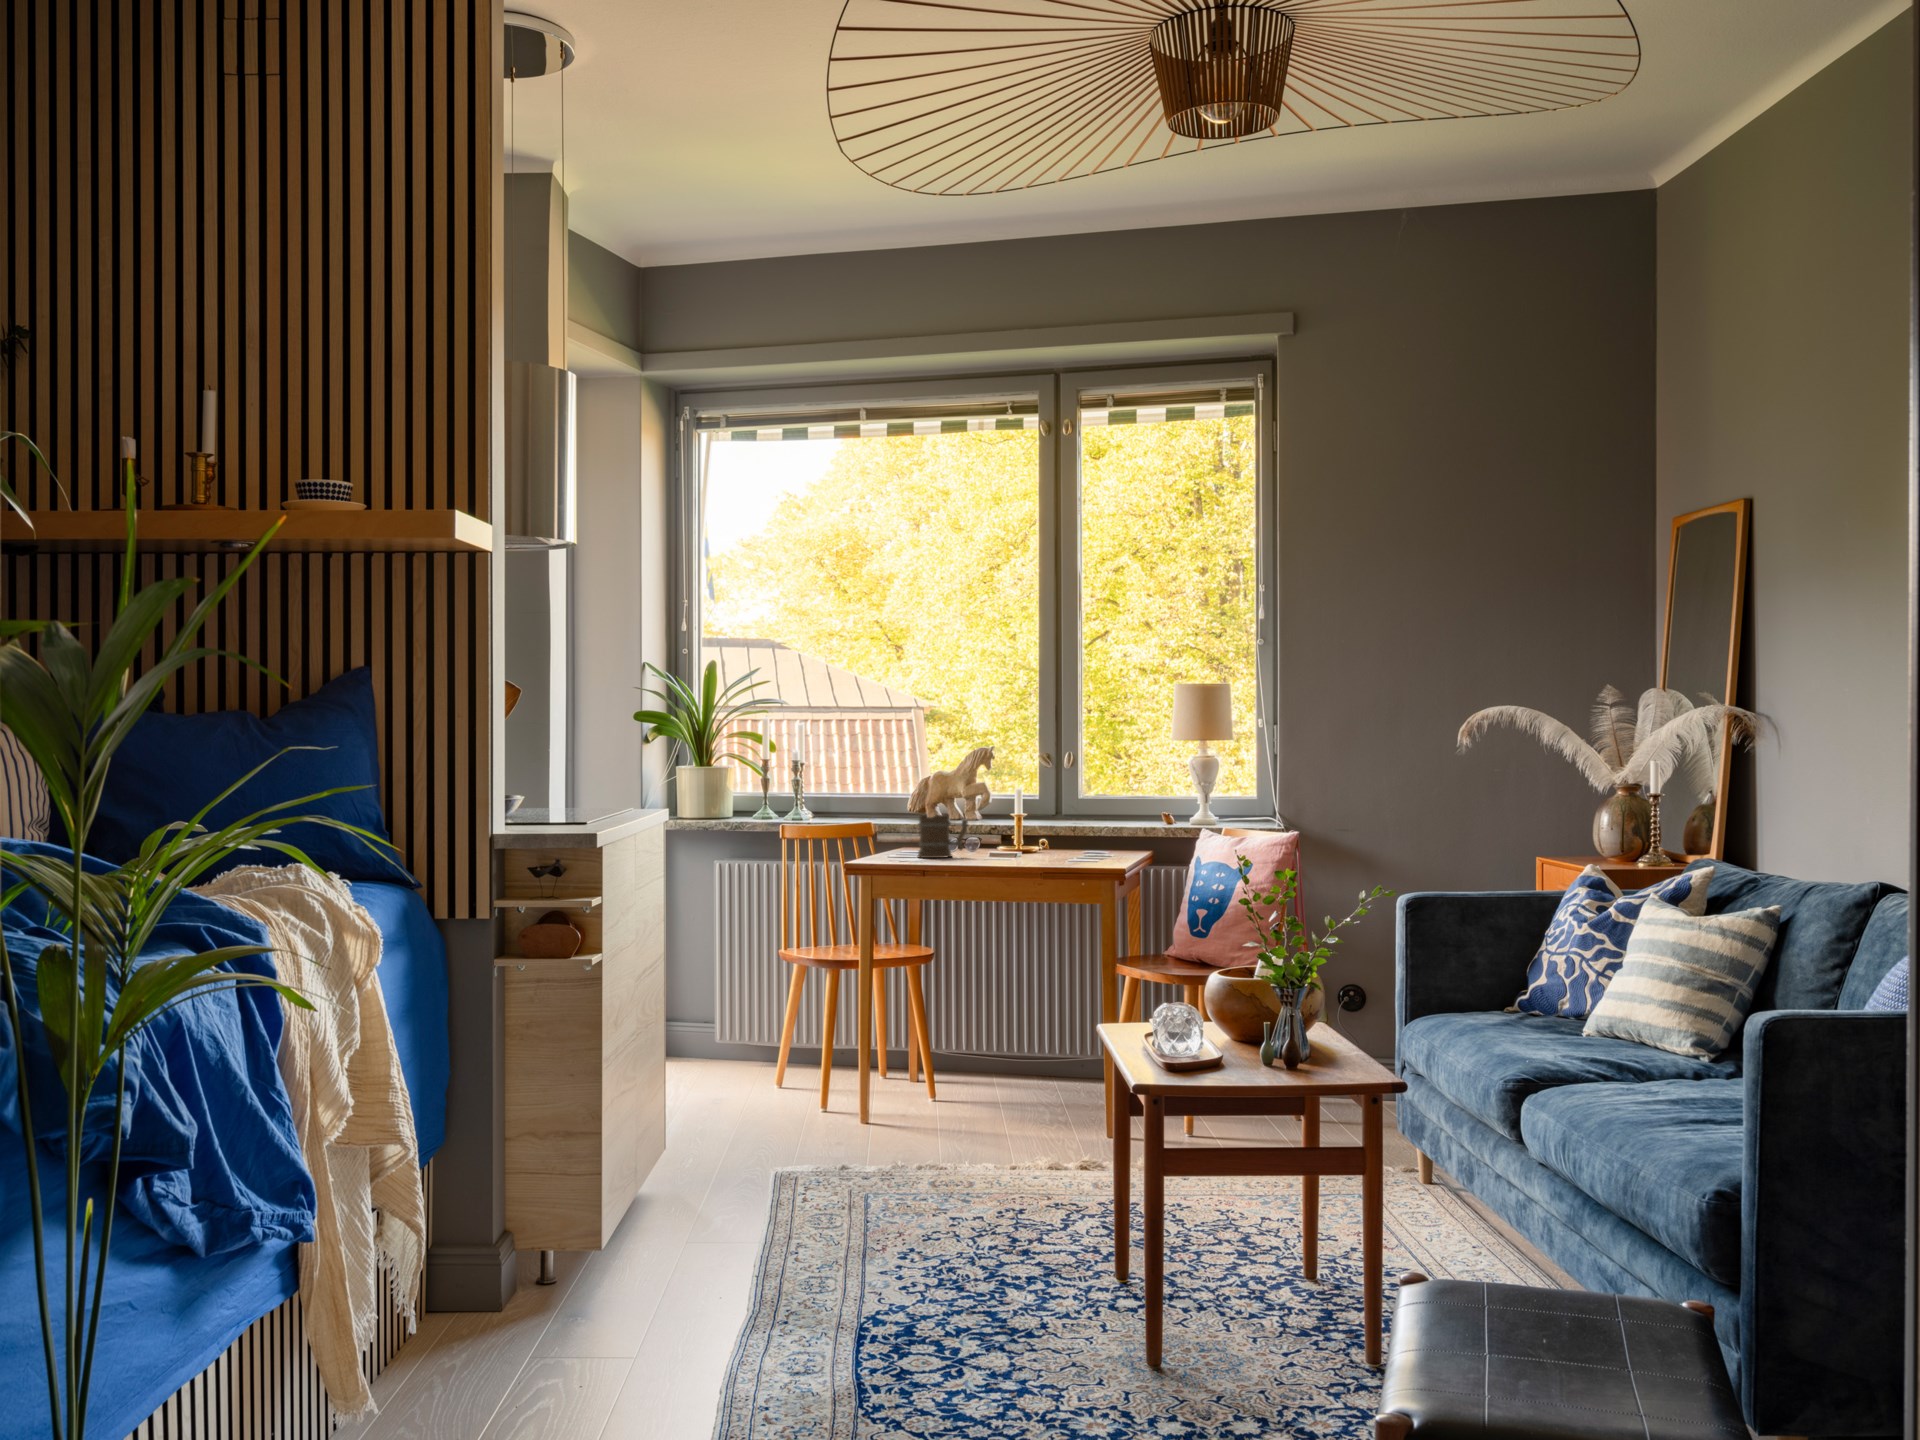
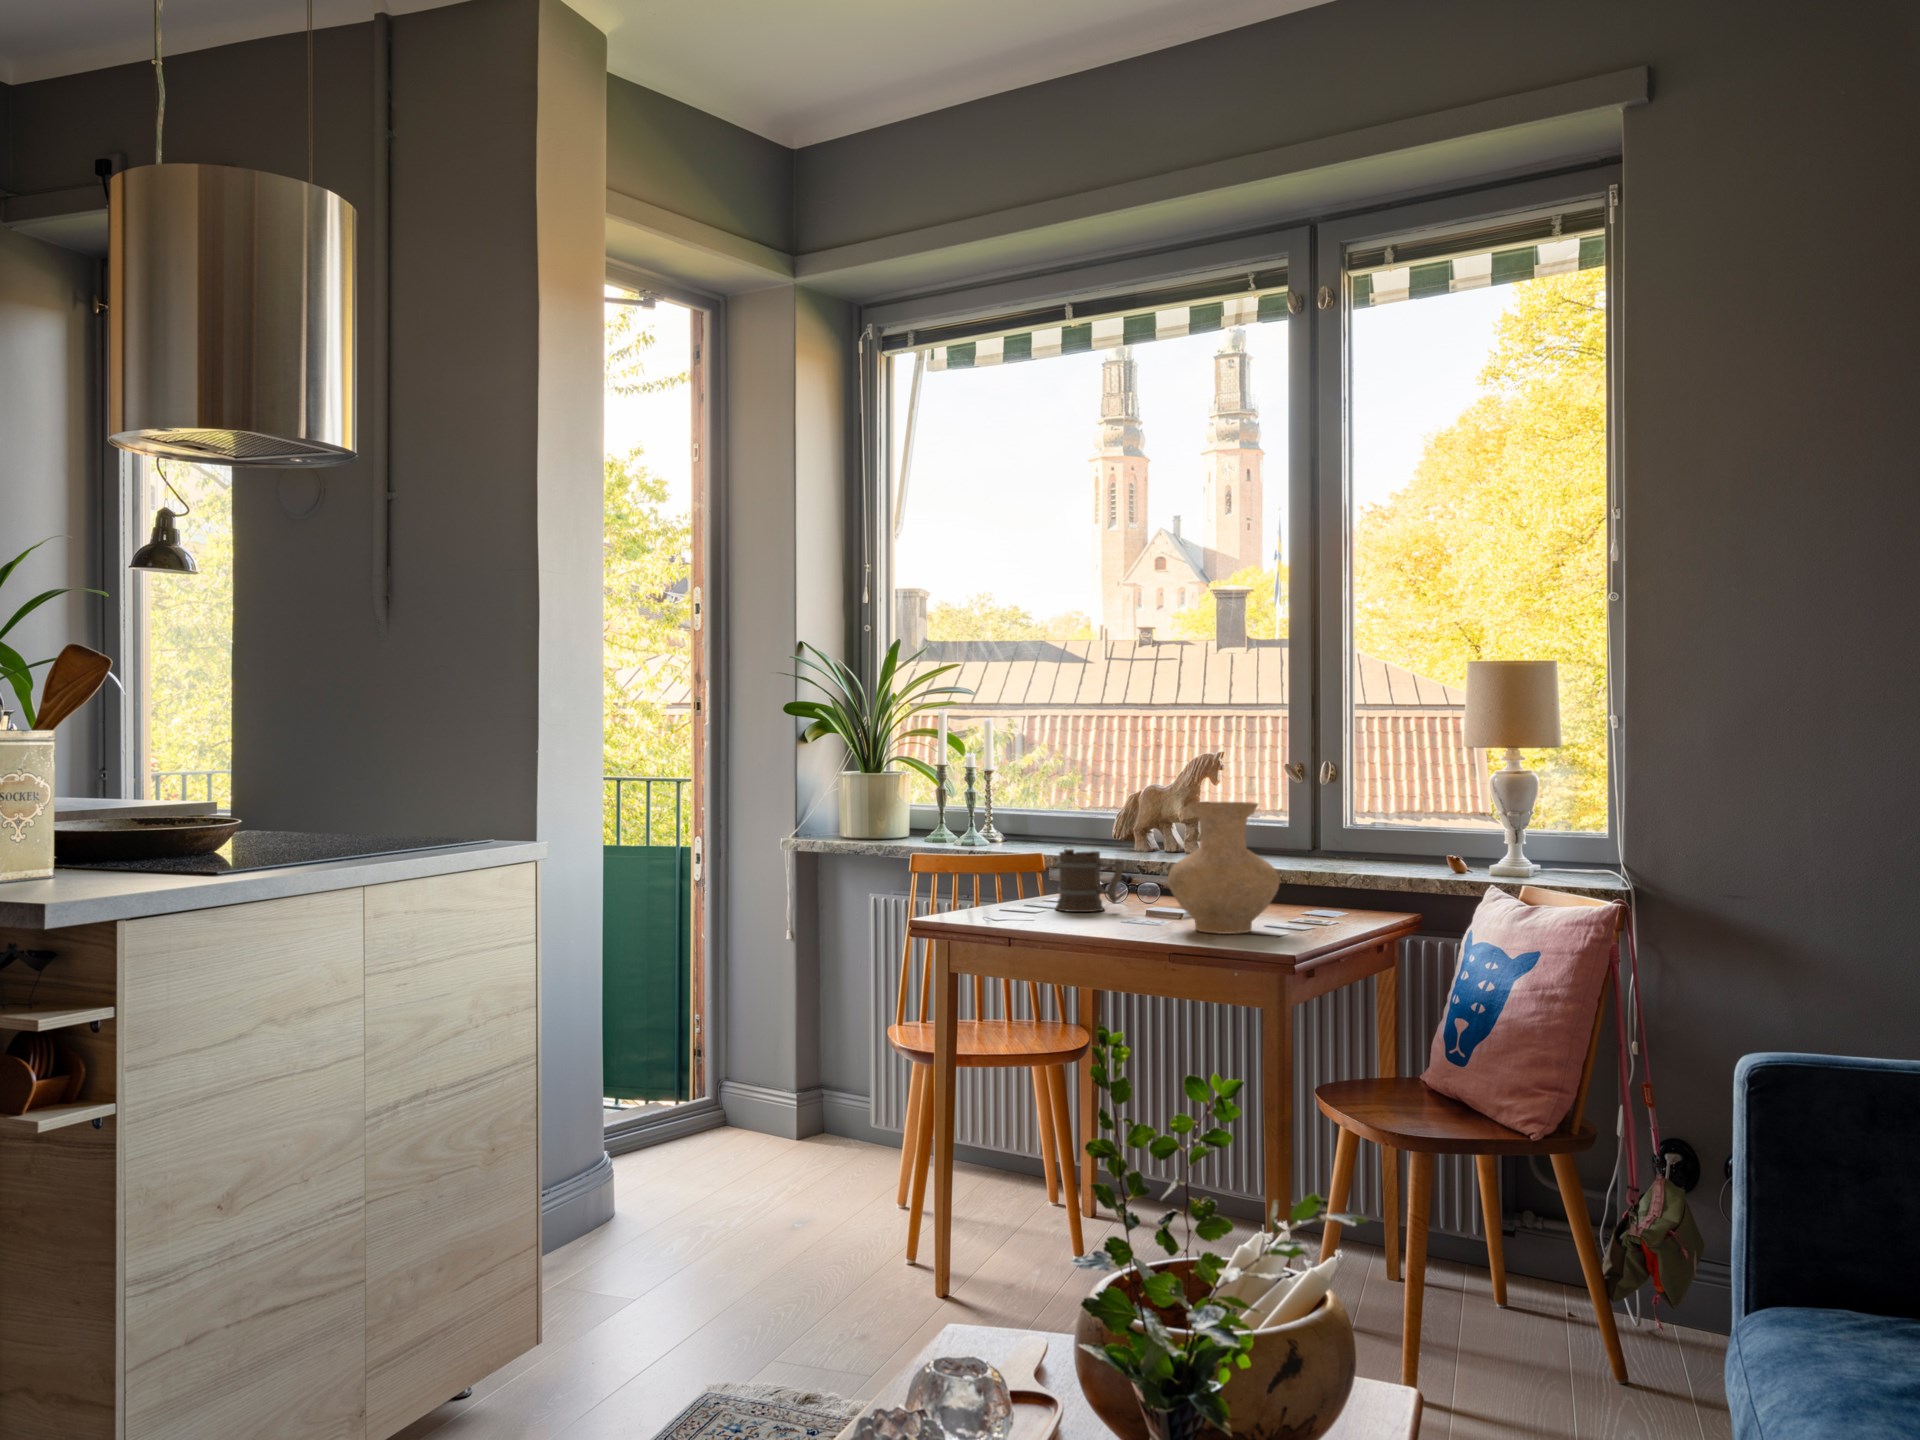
vase: none [1018,775,1092,862] -> present [1168,802,1279,934]

